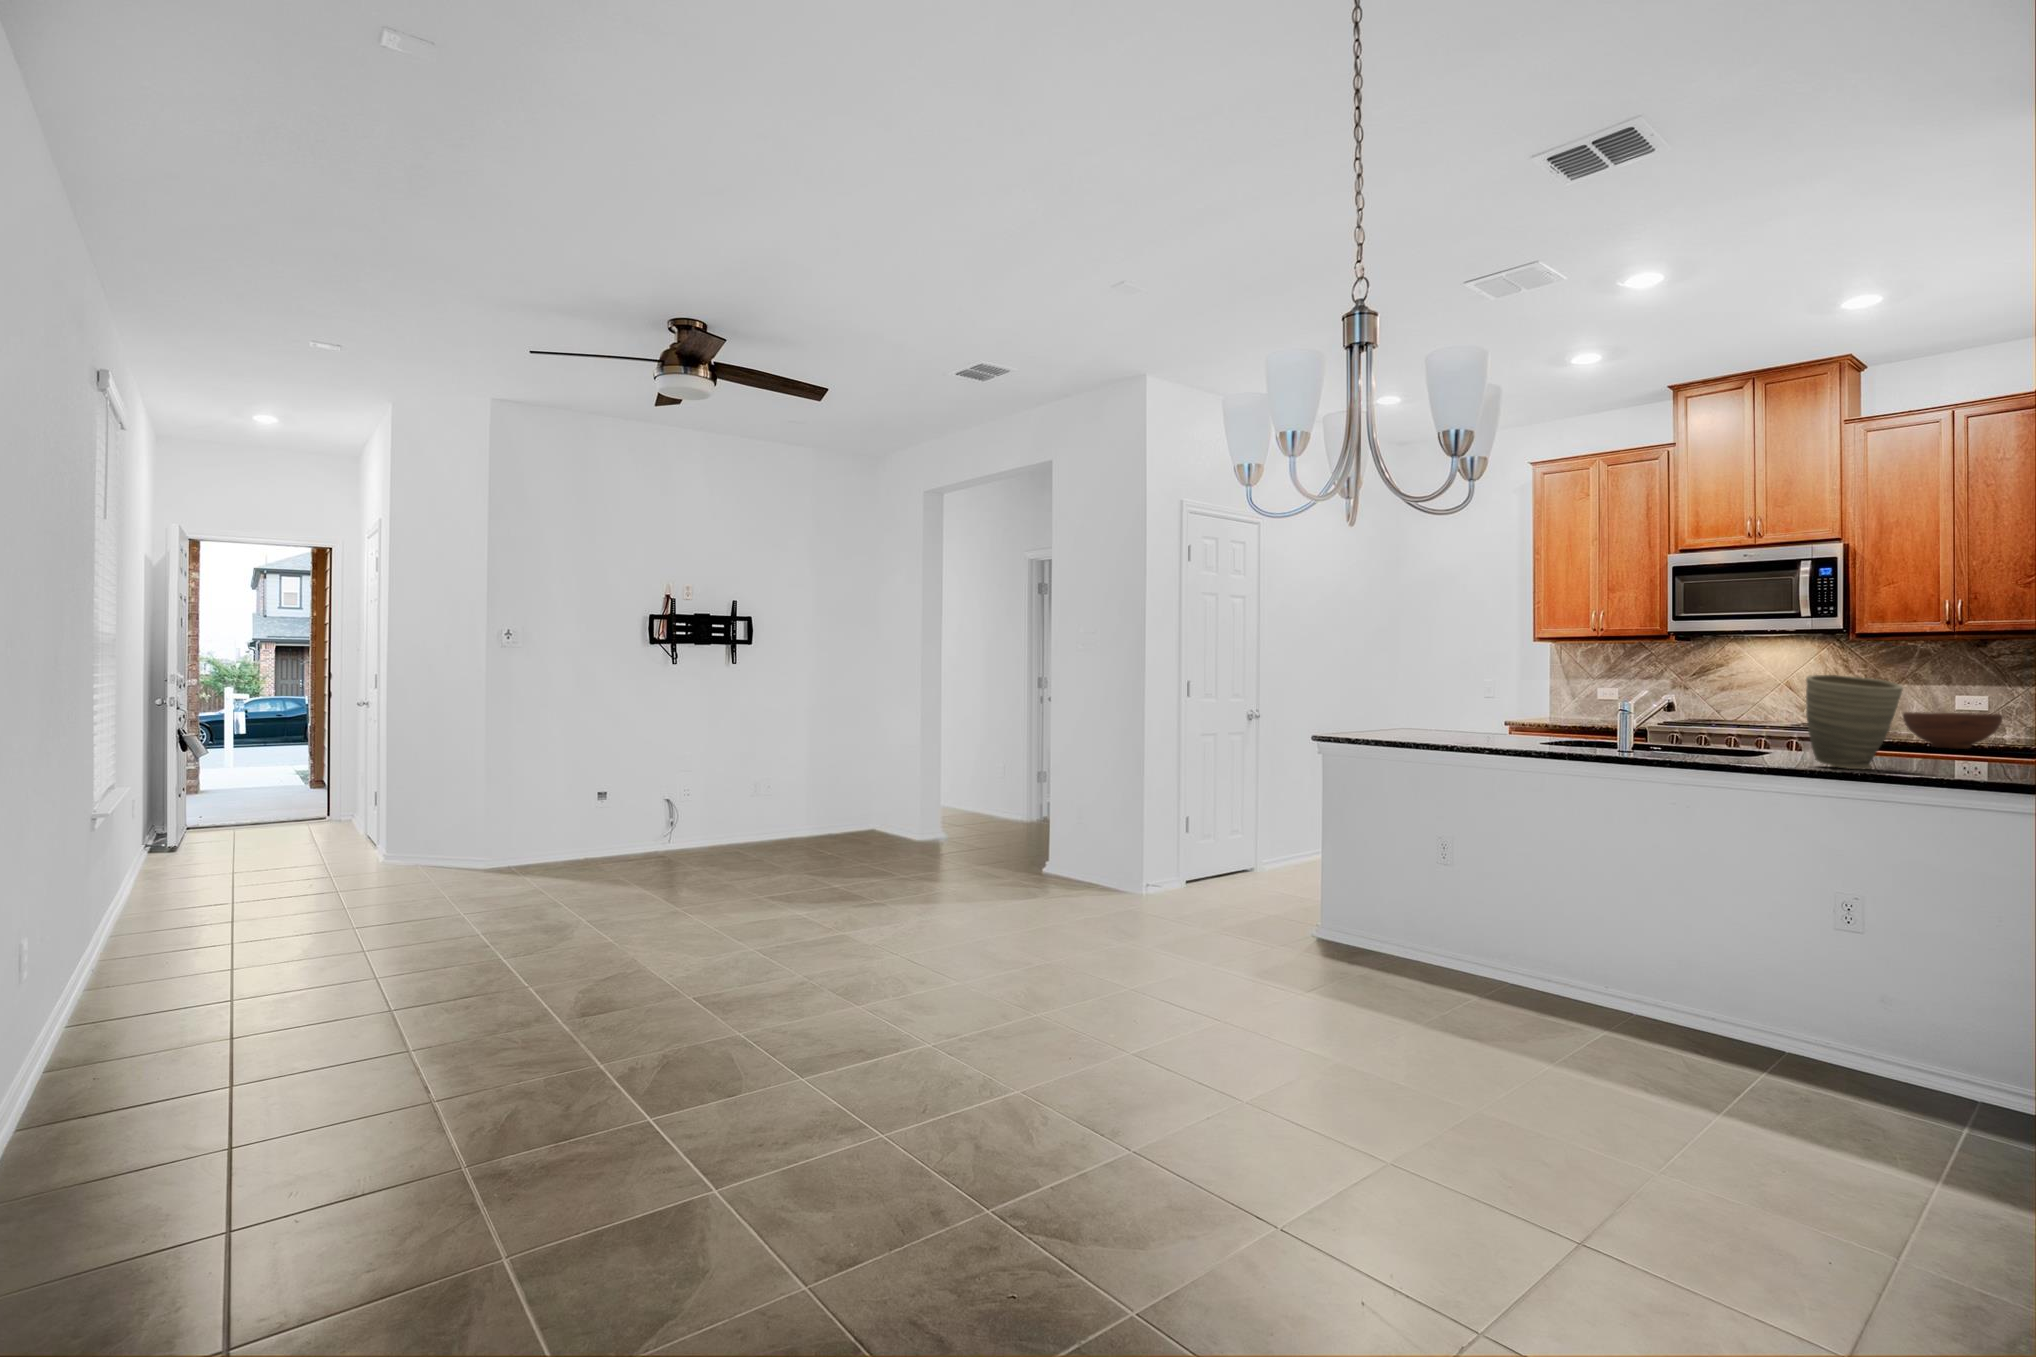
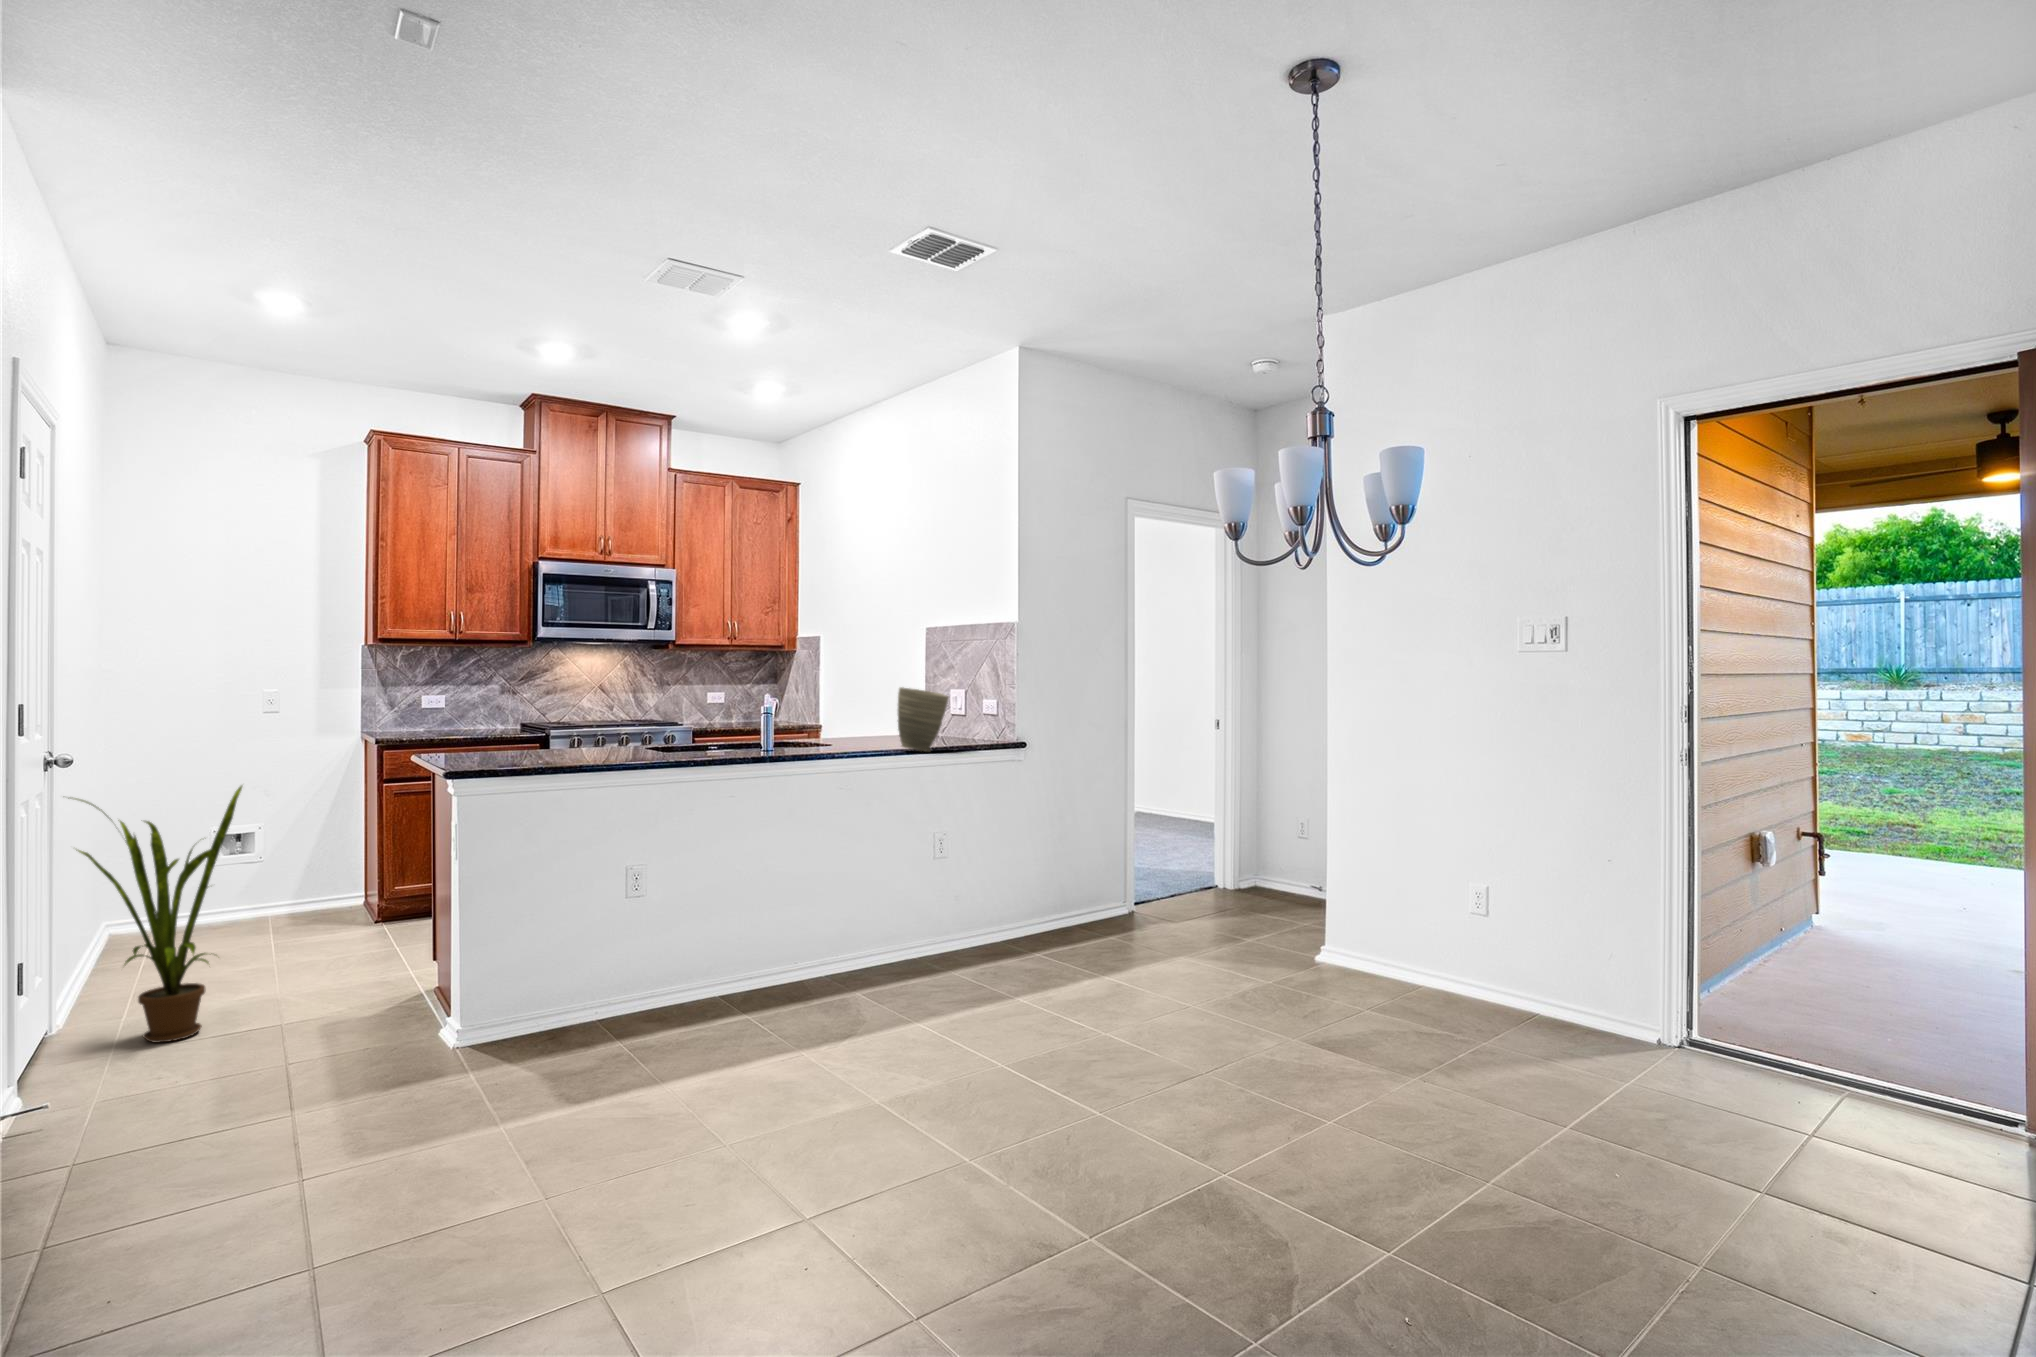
fruit bowl: present [1903,712,2002,749] -> none [703,706,760,732]
house plant: none [1197,732,1289,896] -> present [68,786,242,1042]

